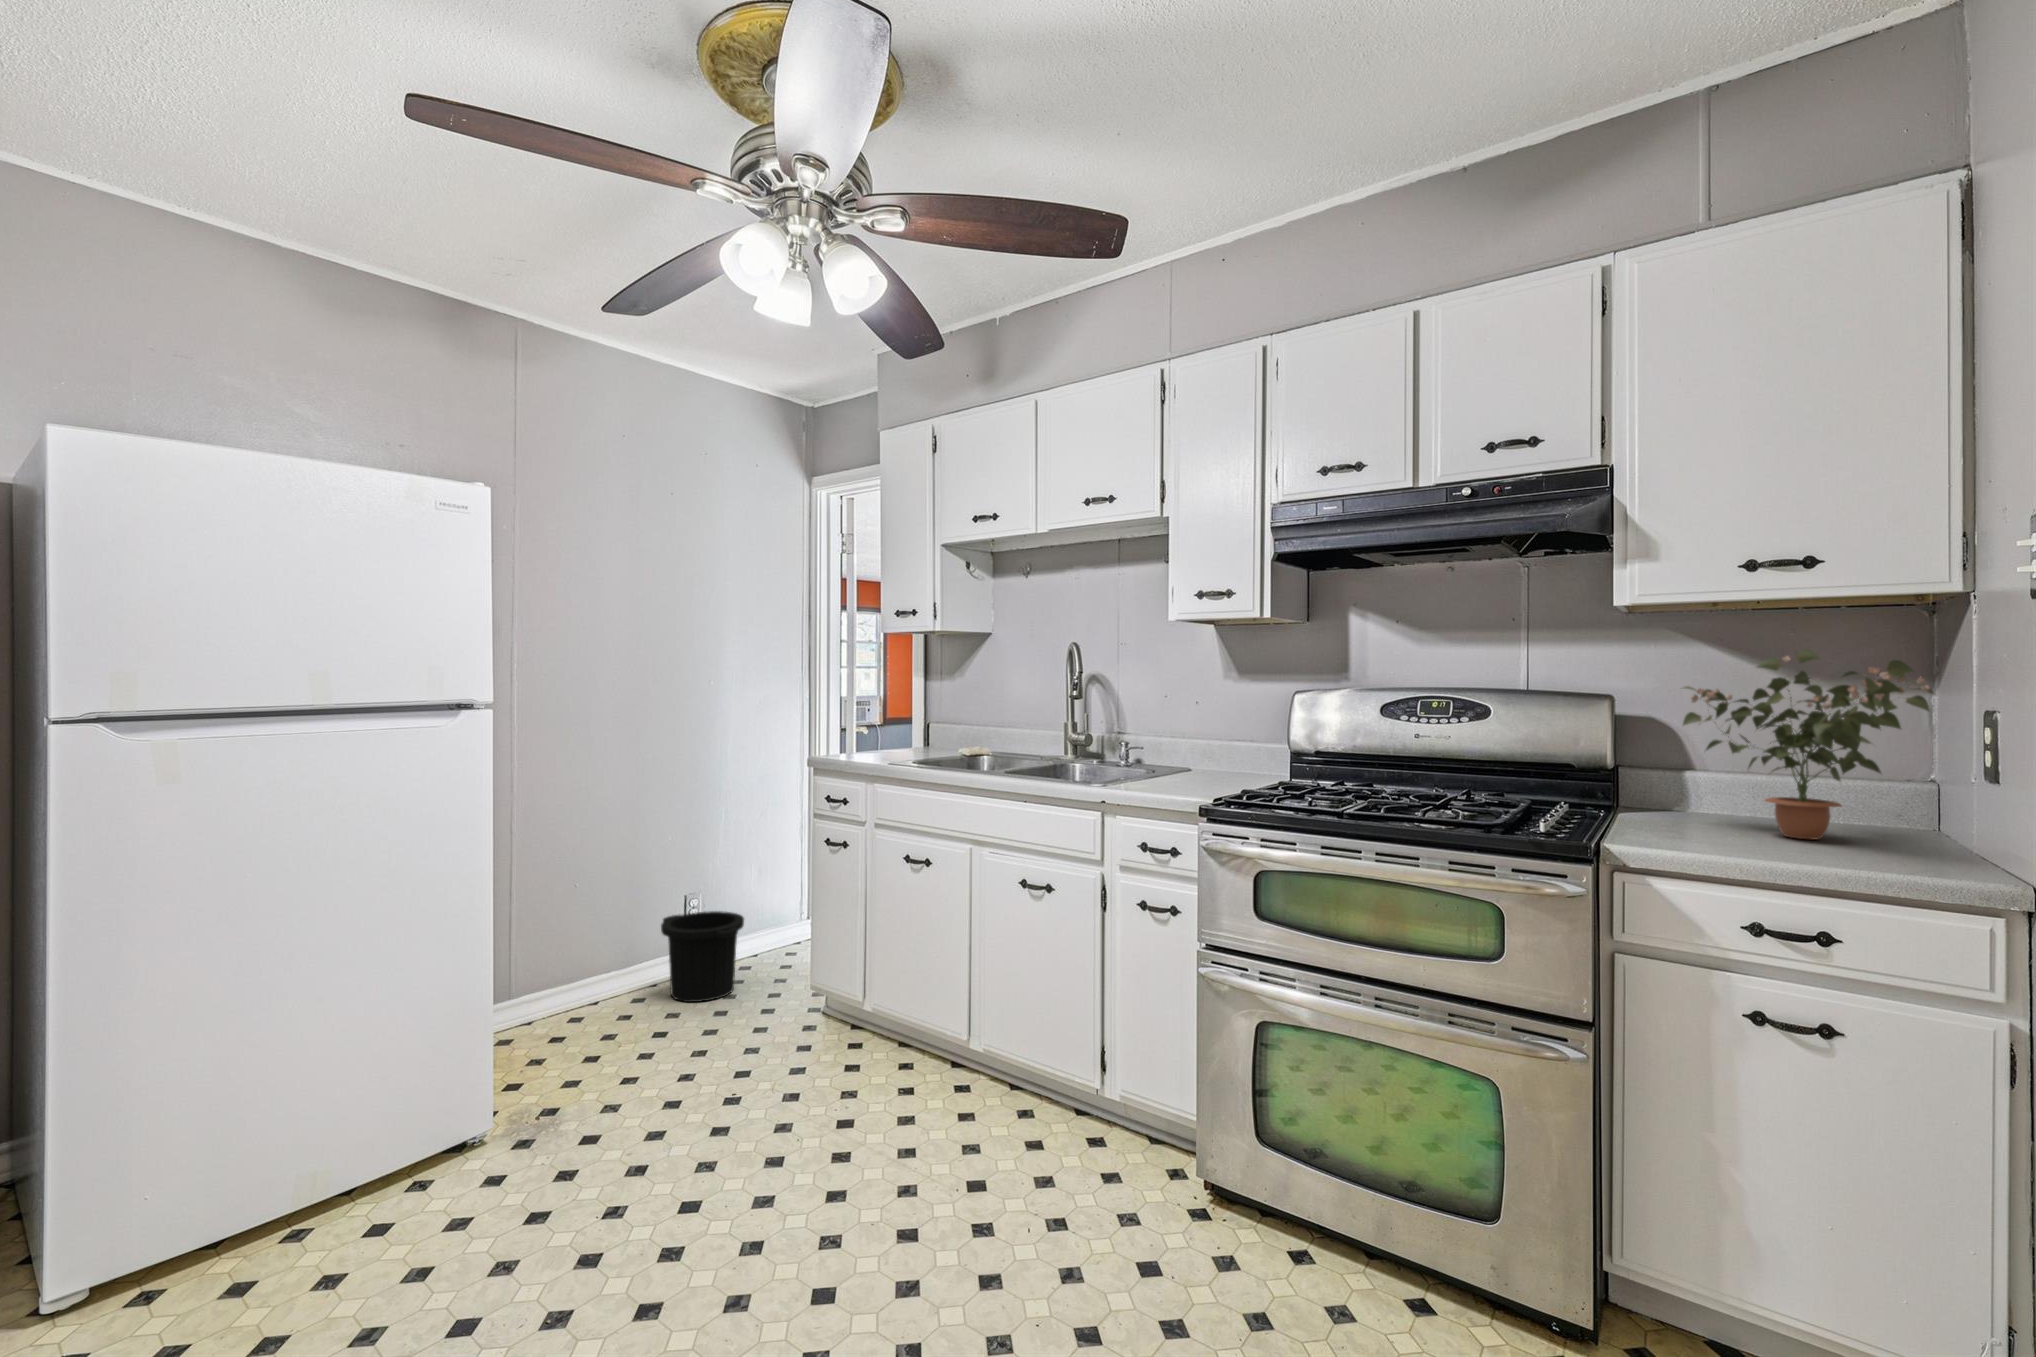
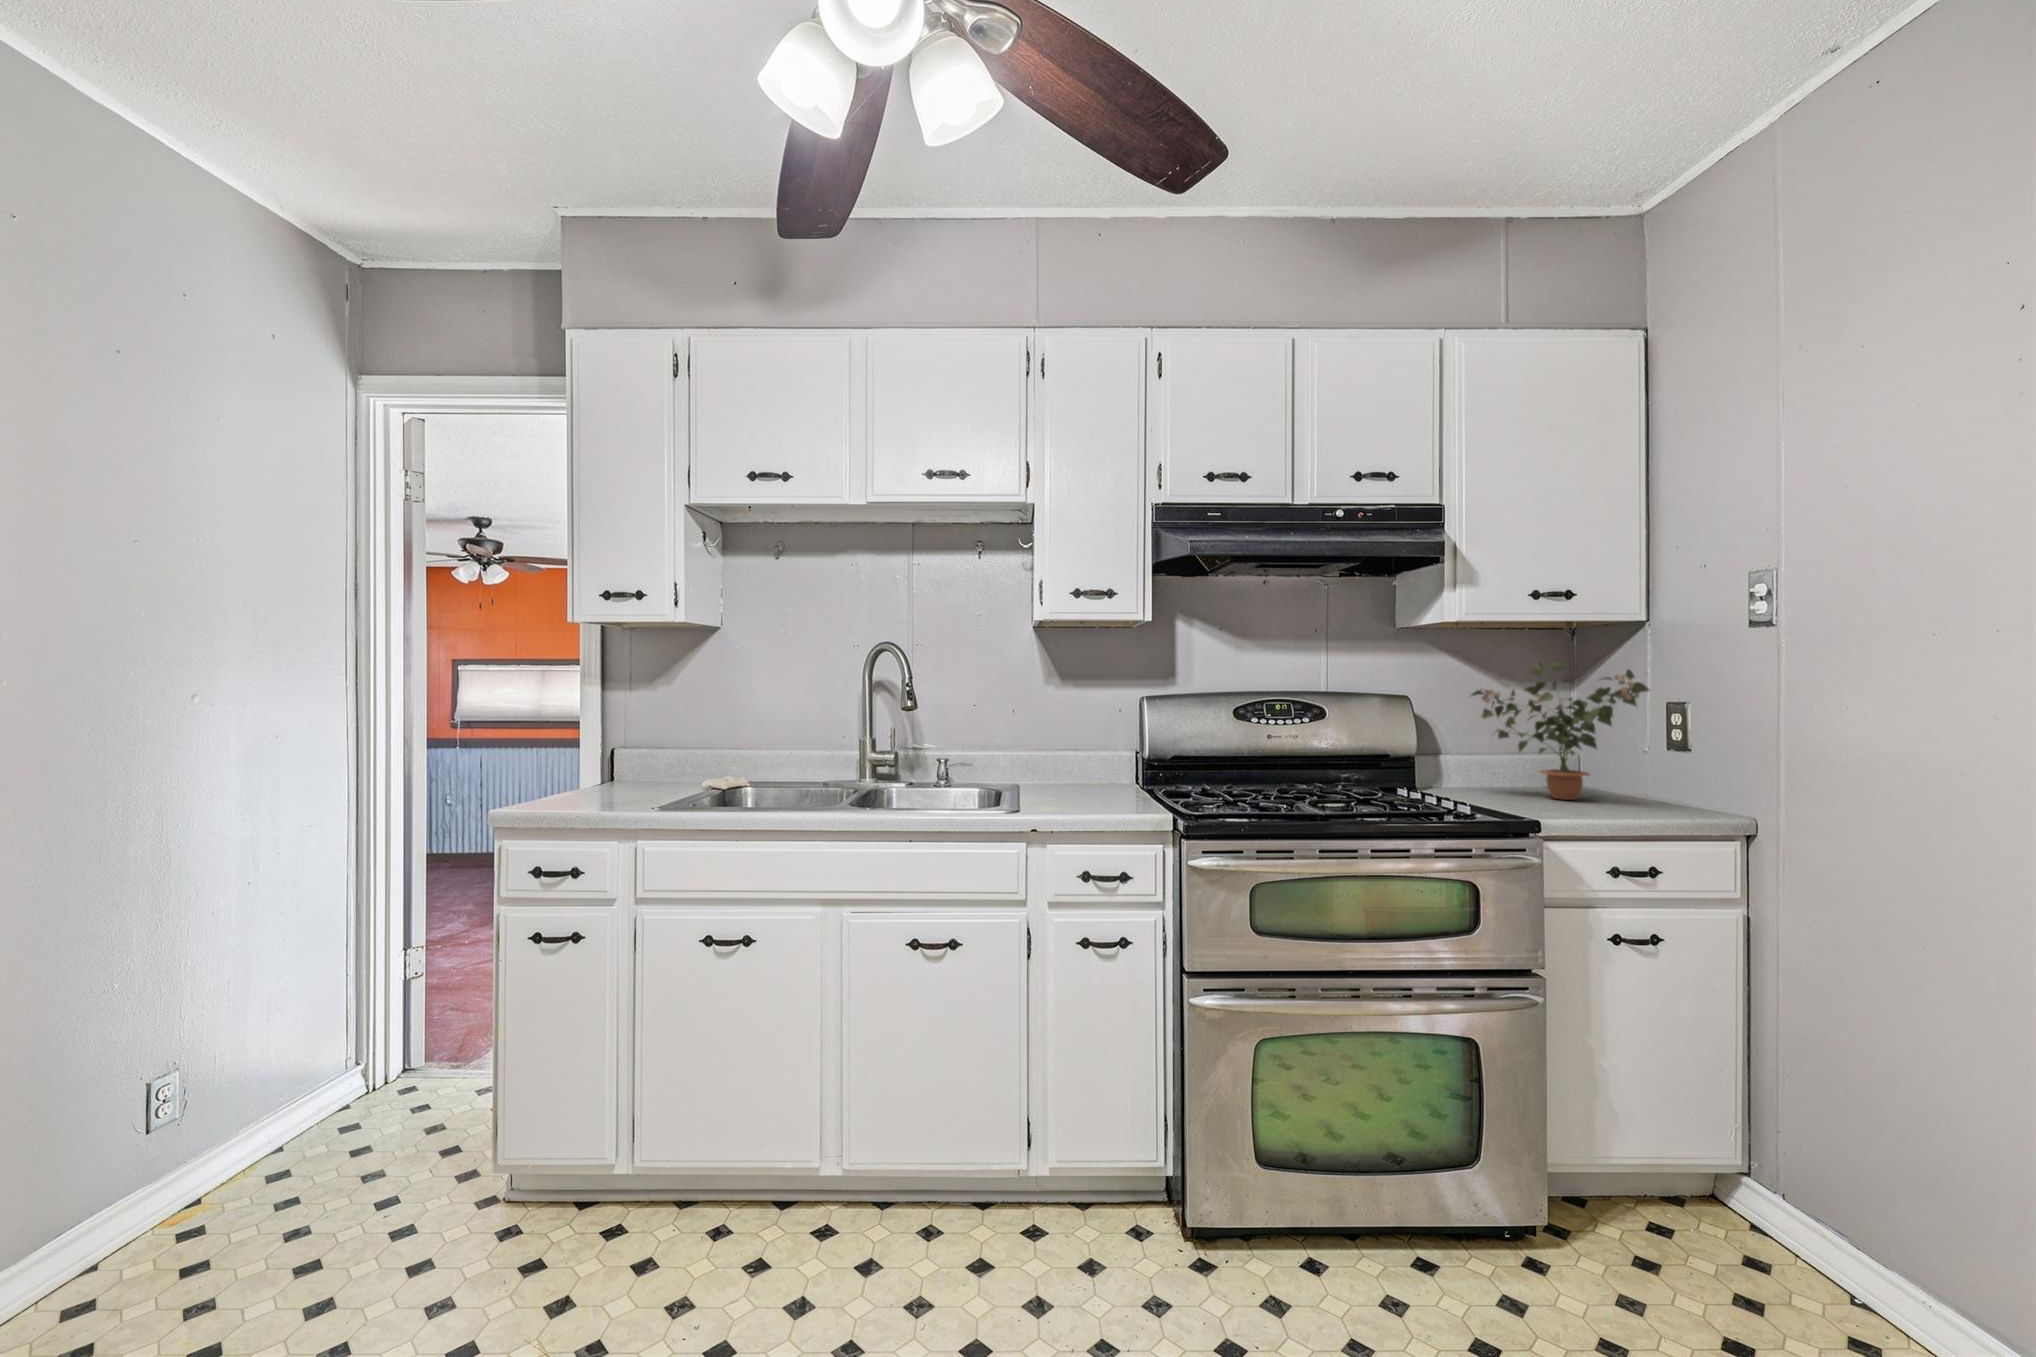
trash can: present [661,911,744,1002] -> none [105,1084,312,1279]

